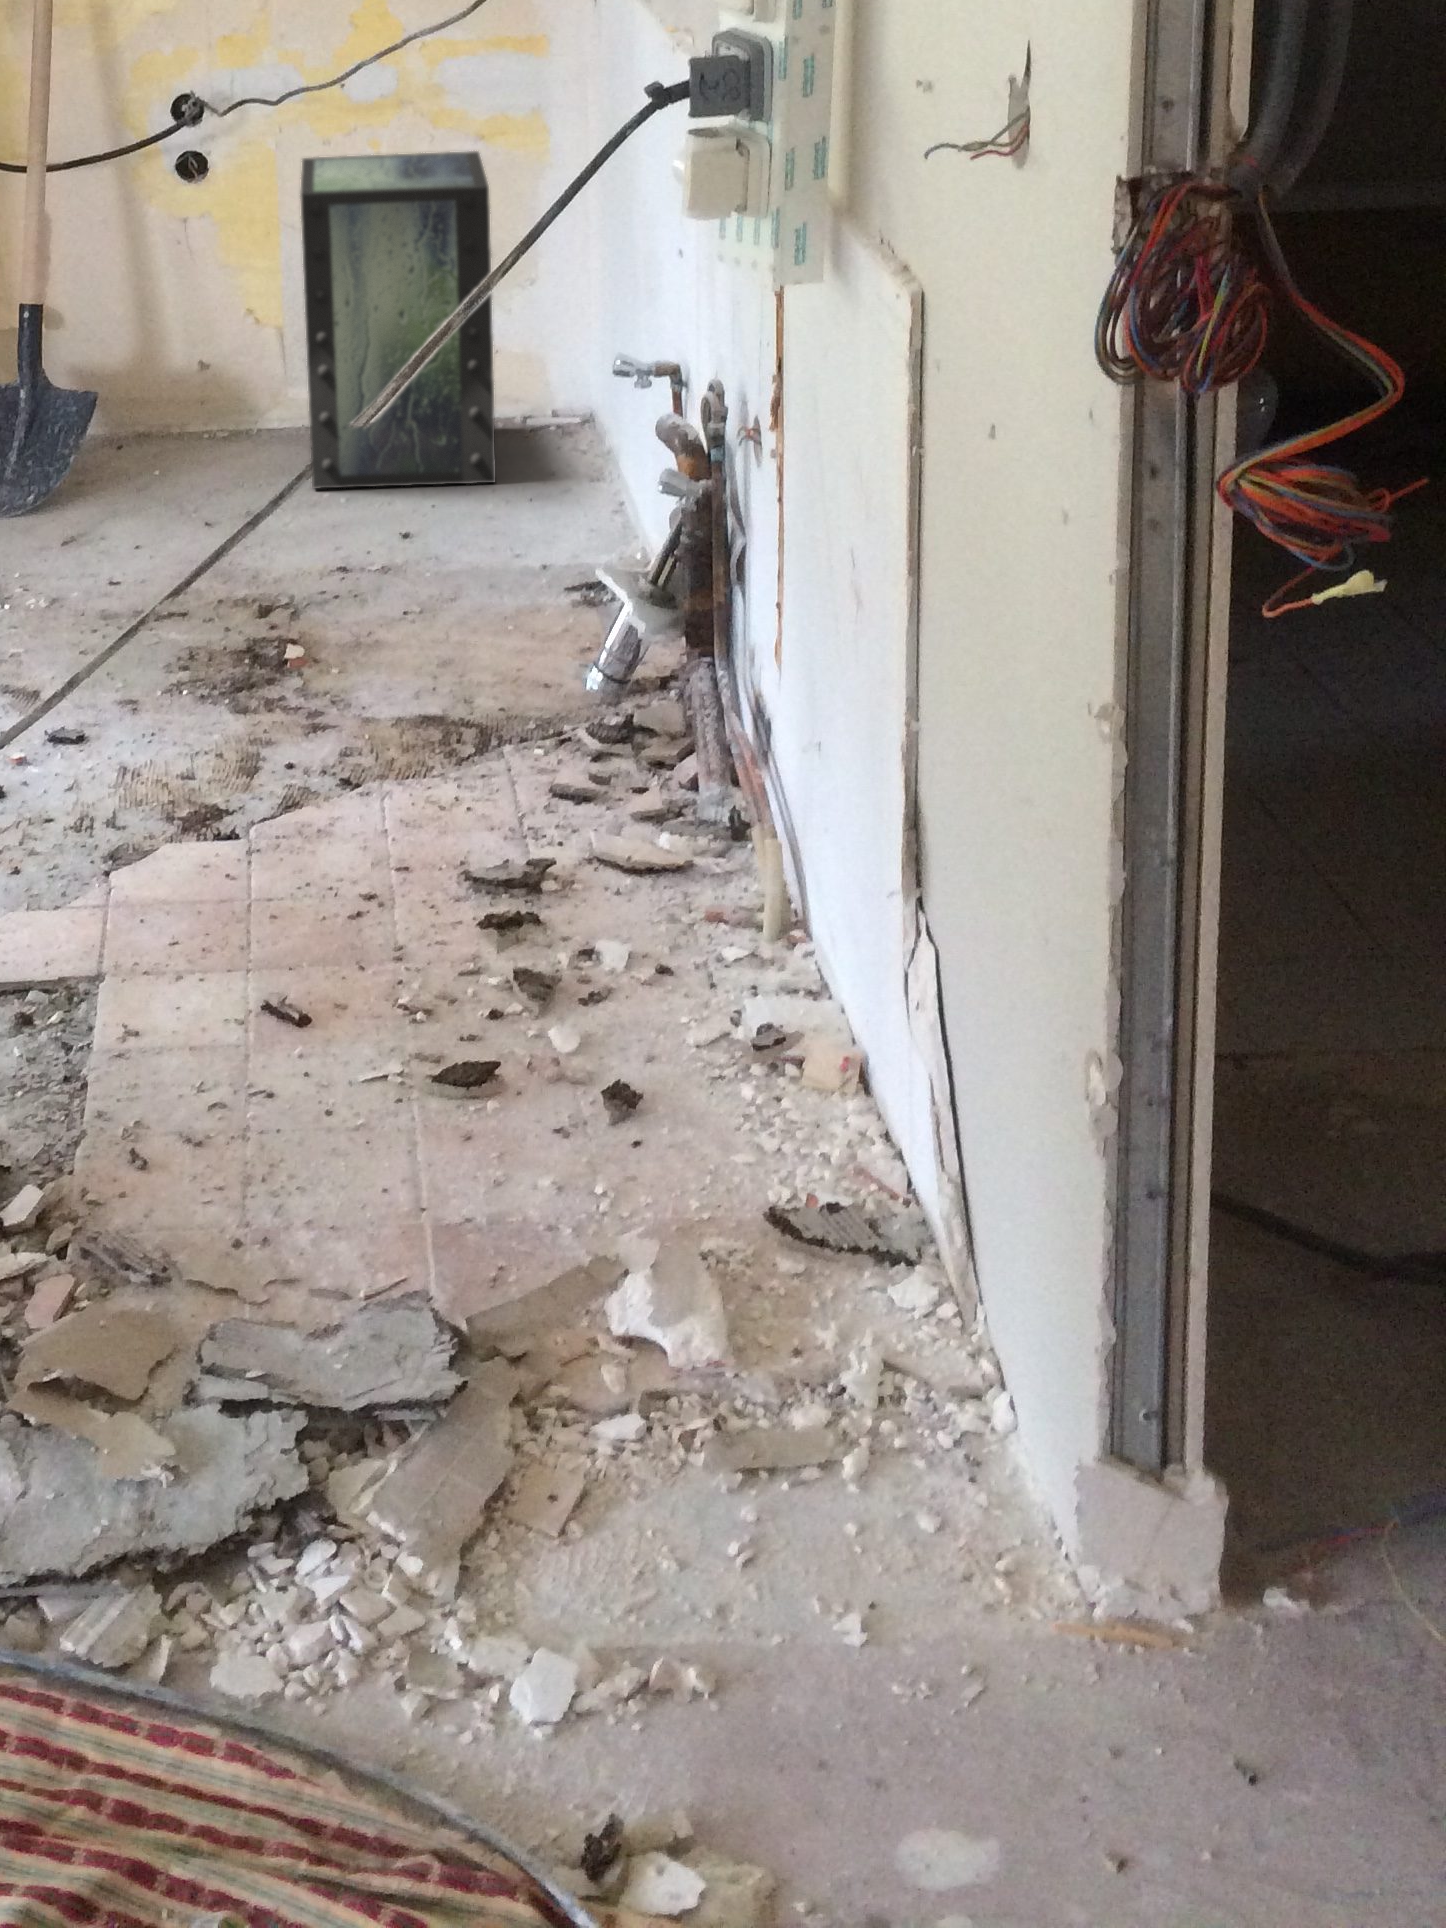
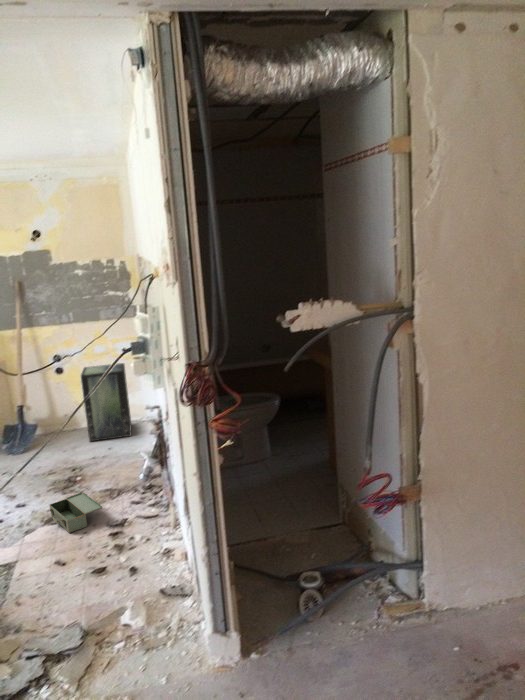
toolbox: none [204,713,441,884] -> present [50,493,102,533]

